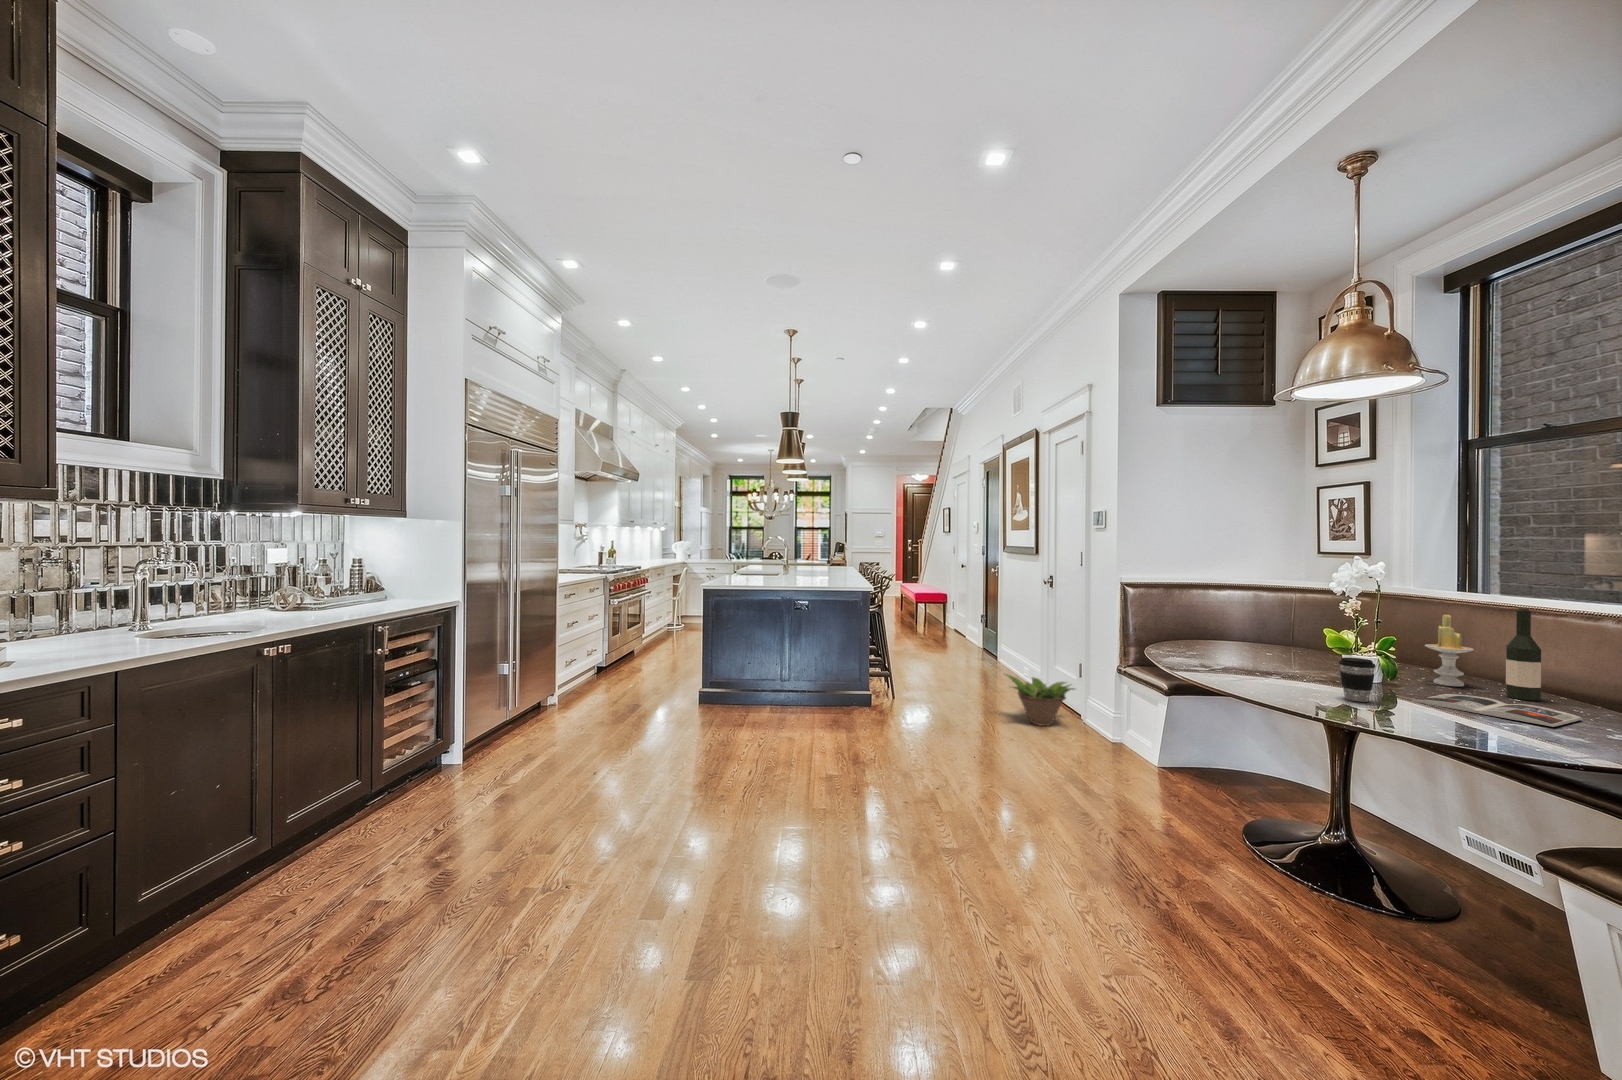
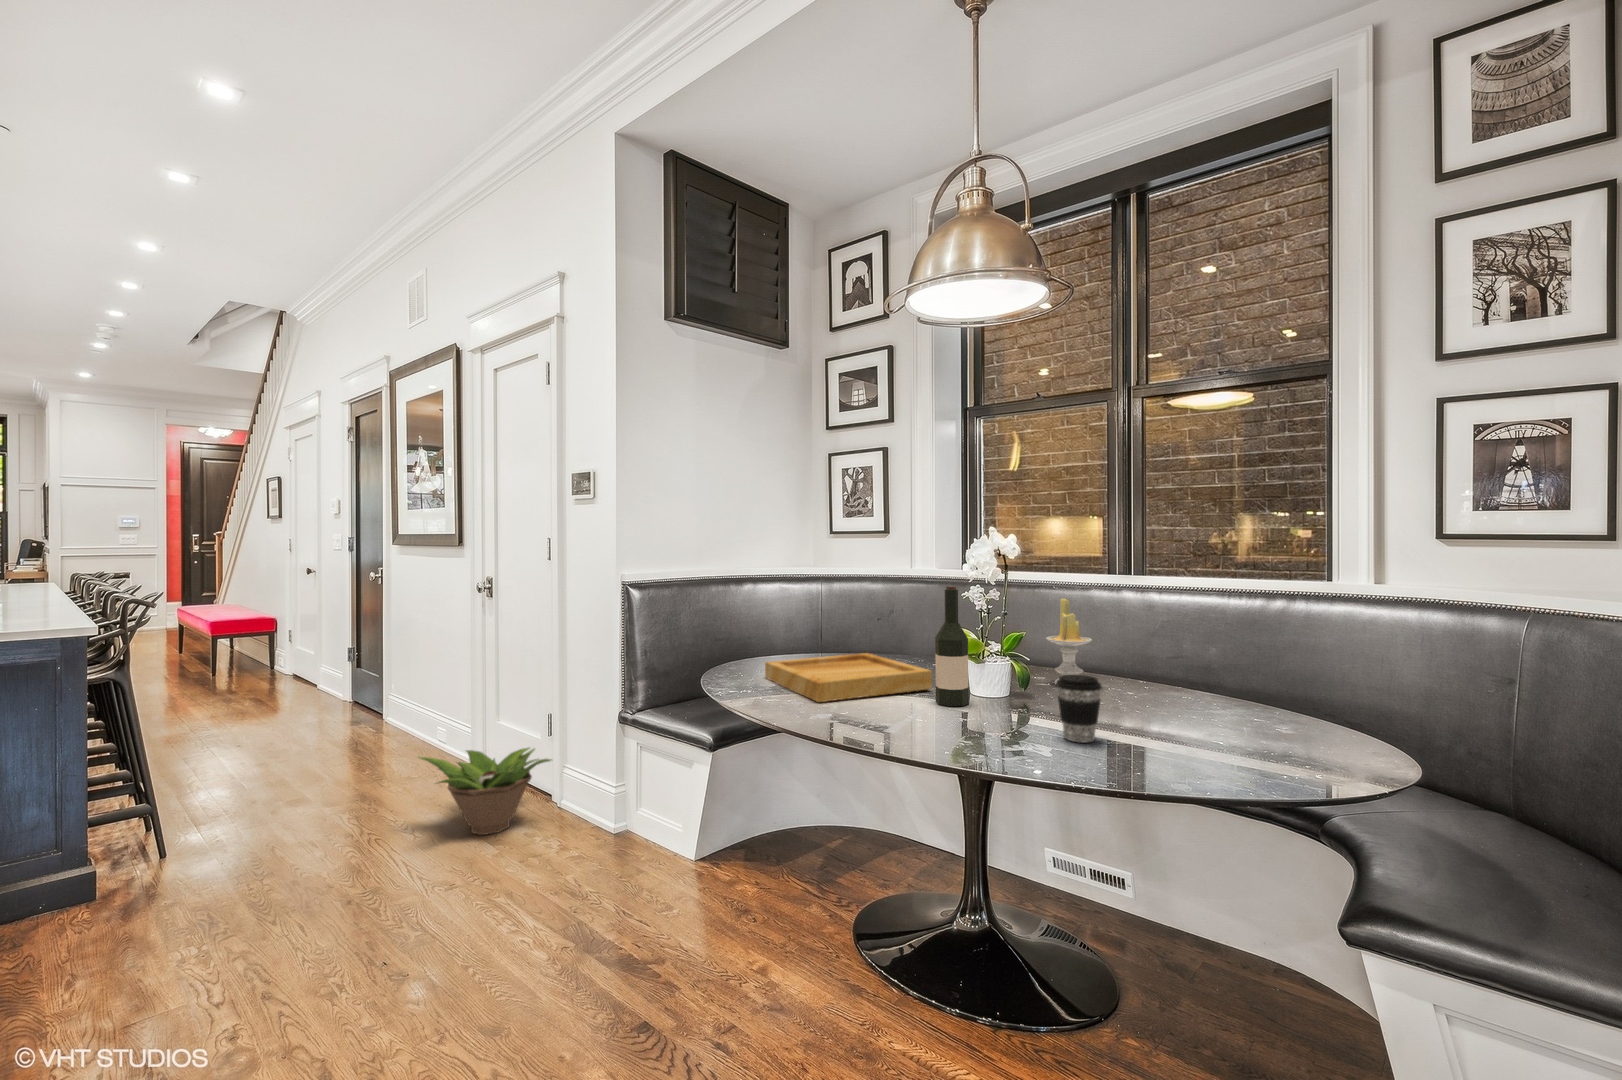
wine bottle: present [1506,608,1541,701] -> present [935,586,968,706]
tray: none [1187,637,1301,667] -> present [765,653,932,702]
magazine: present [1412,694,1582,727] -> none [1101,701,1264,734]

